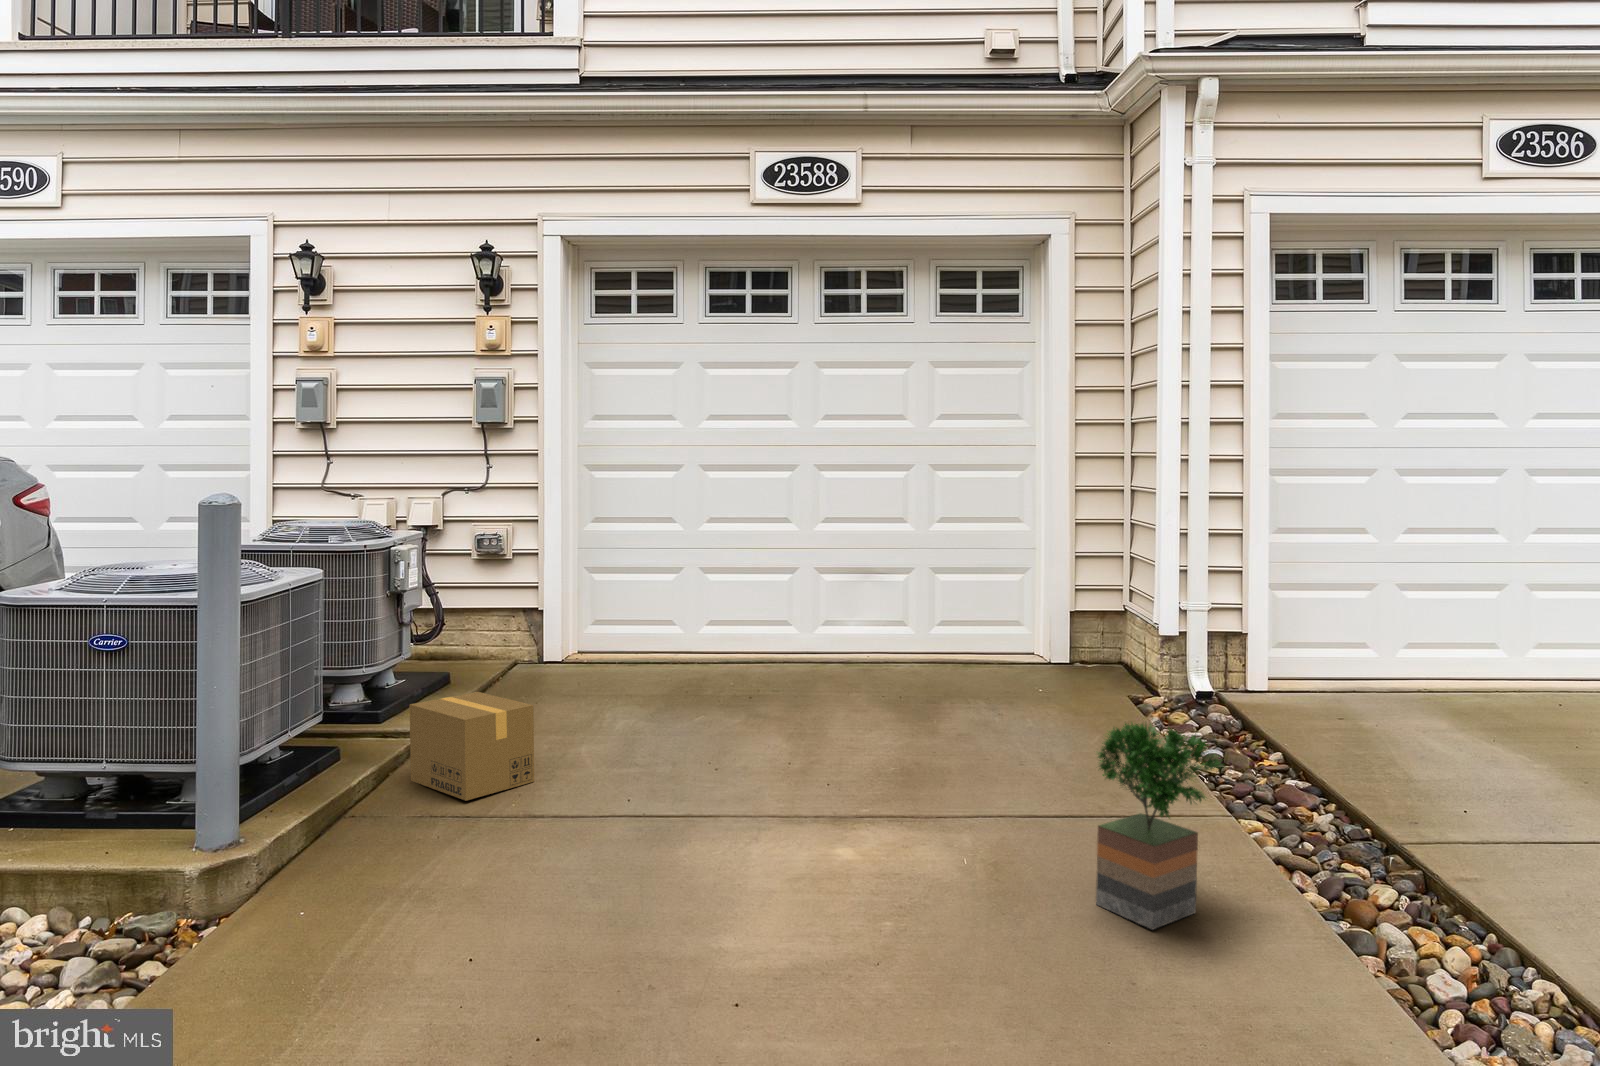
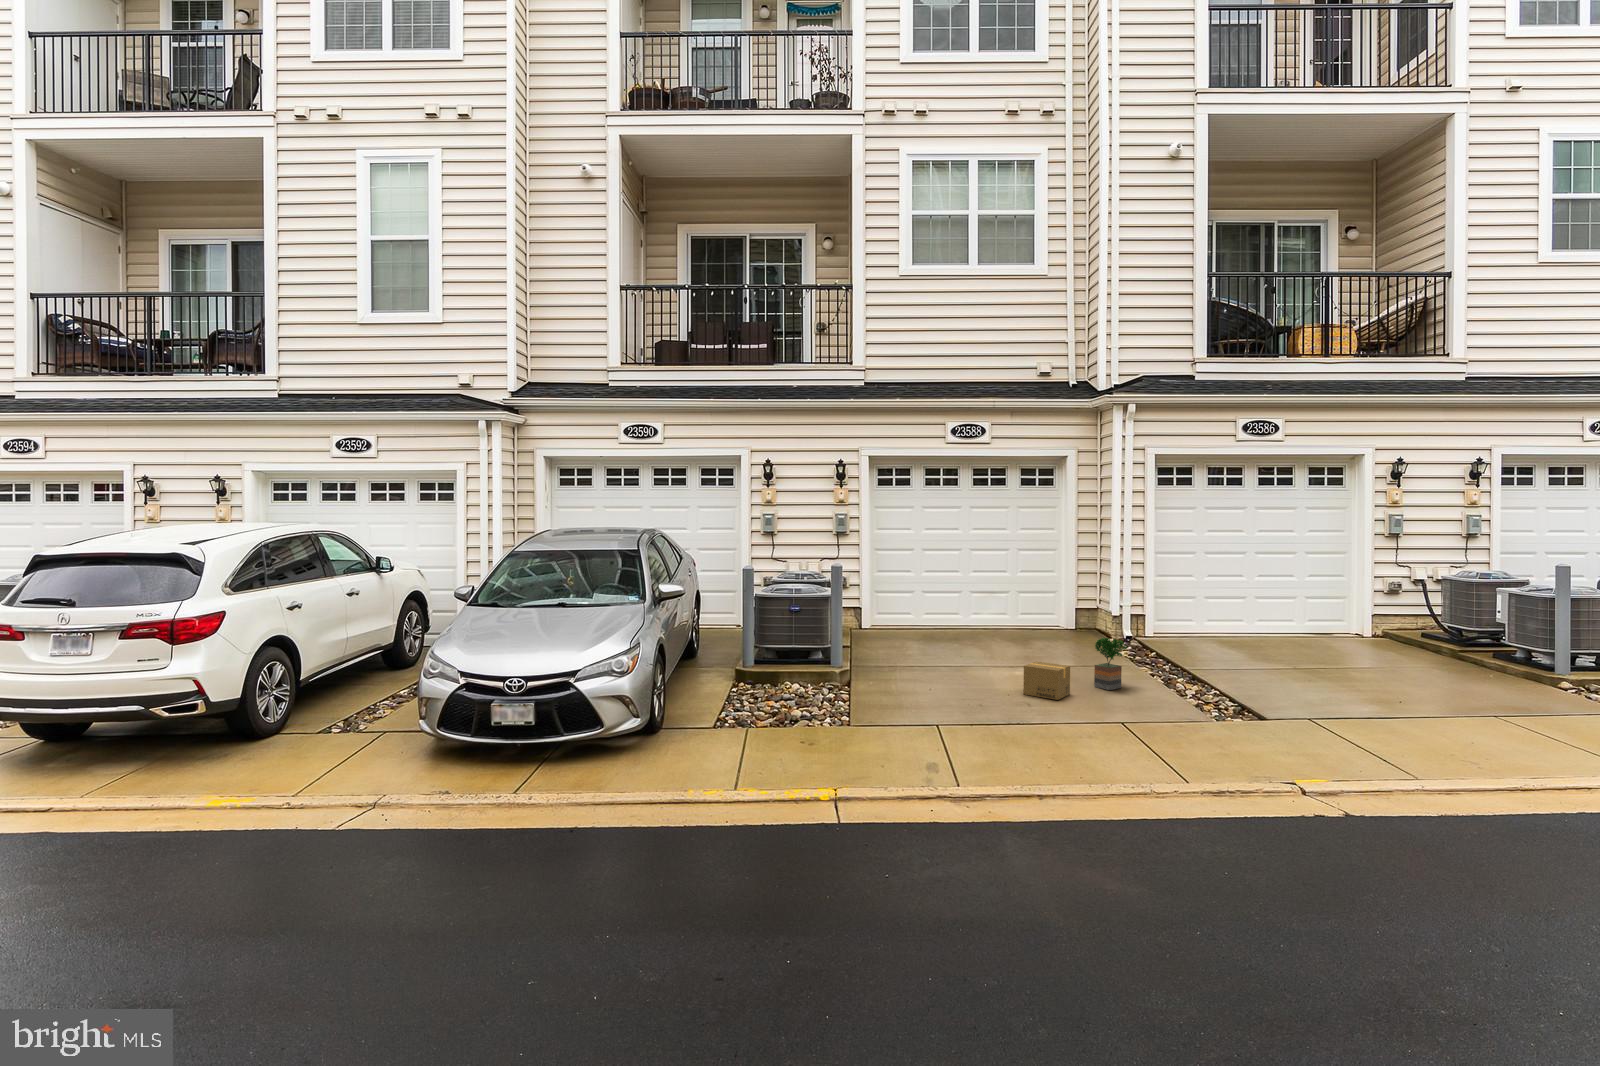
cardboard box: present [409,692,534,801] -> present [1023,661,1070,700]

